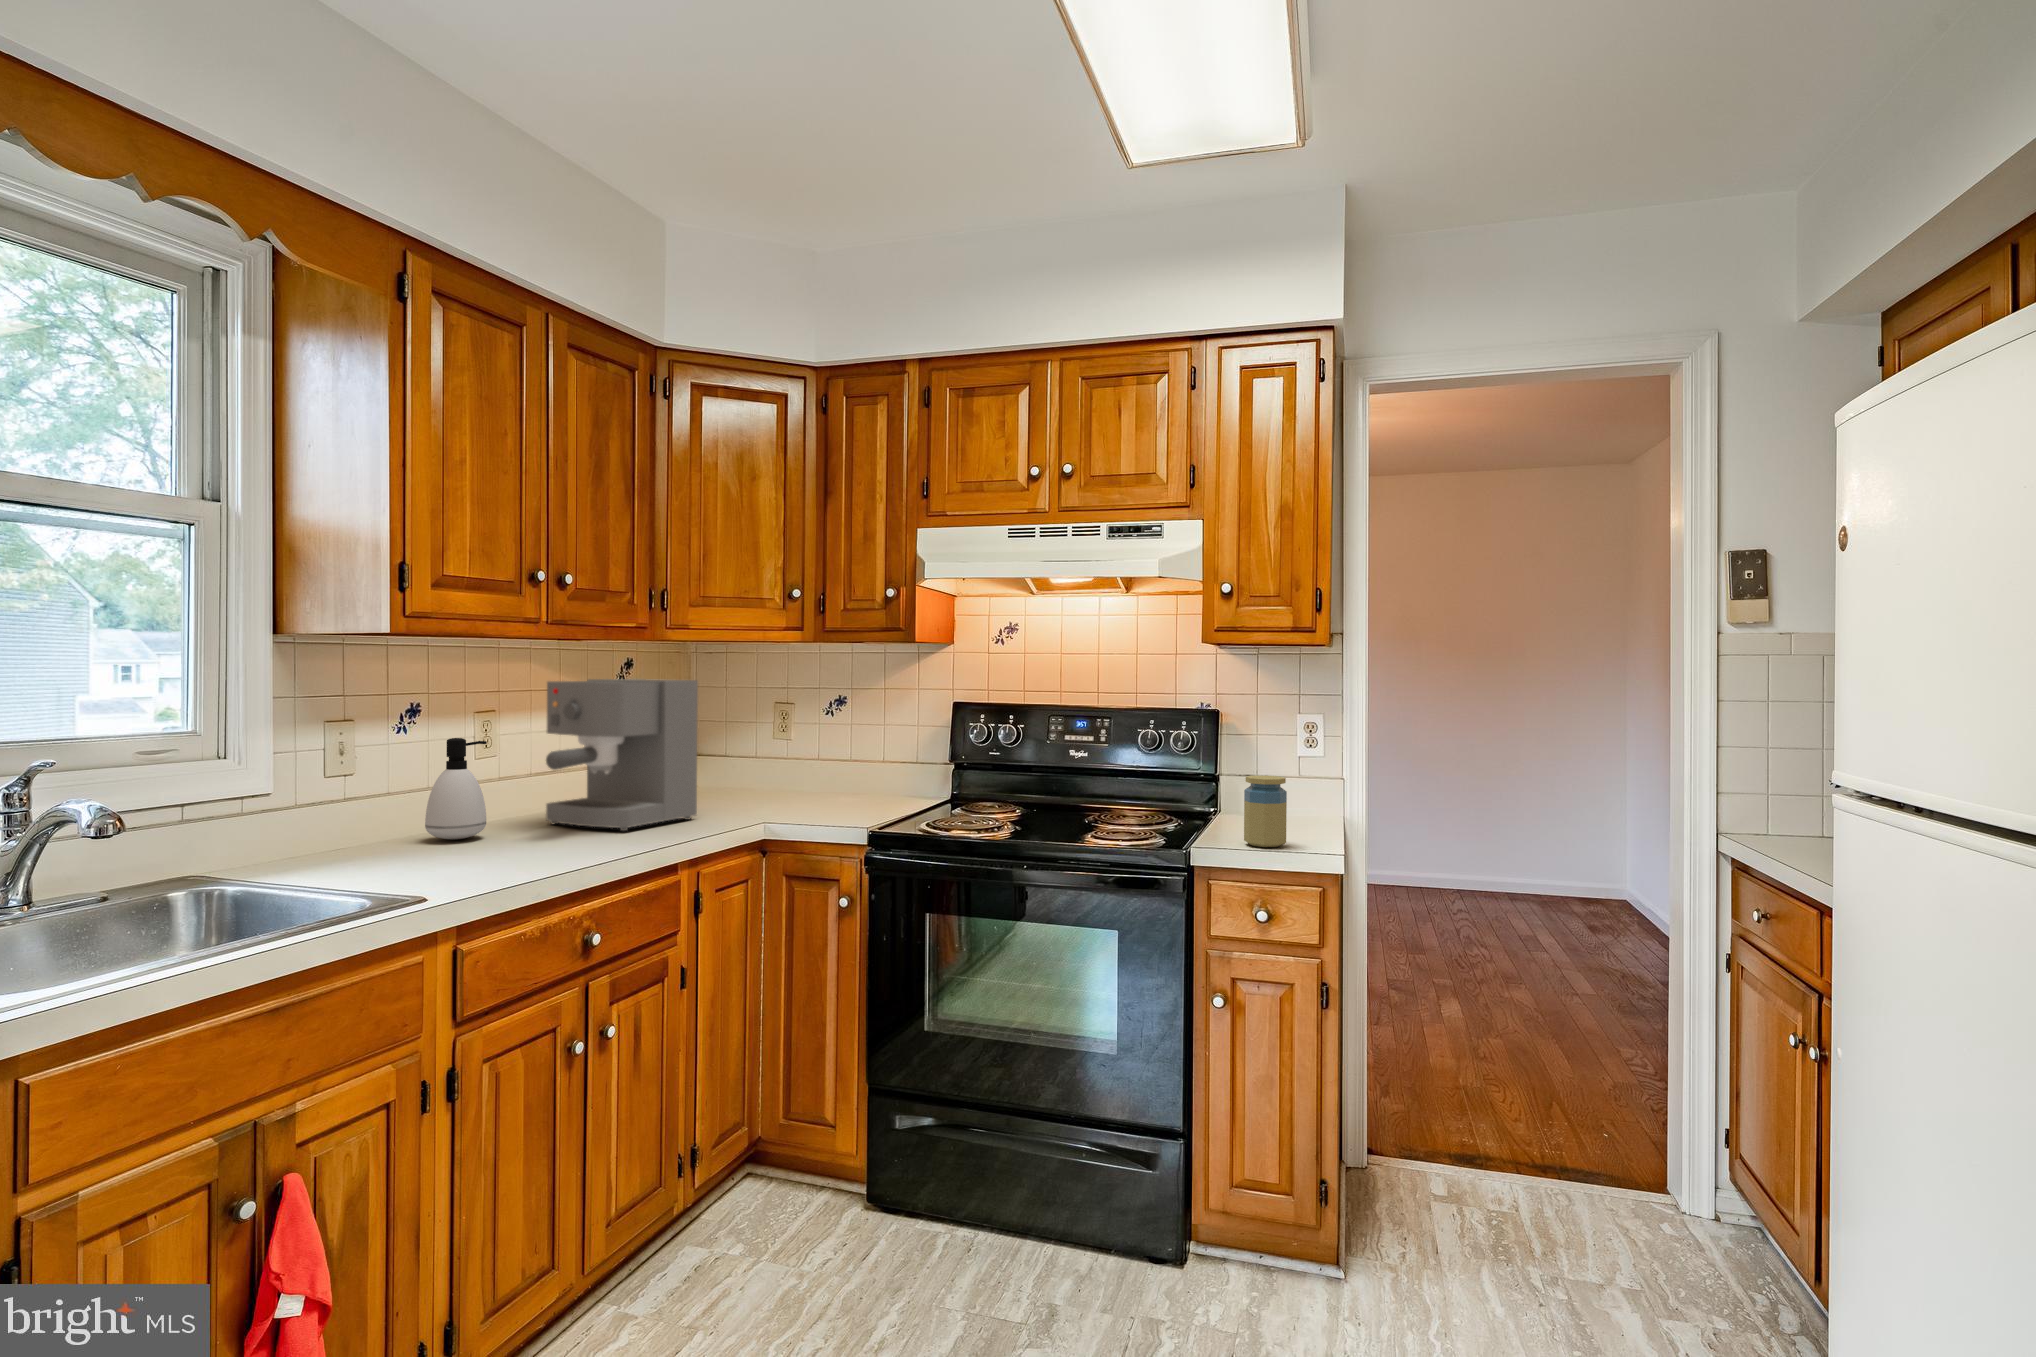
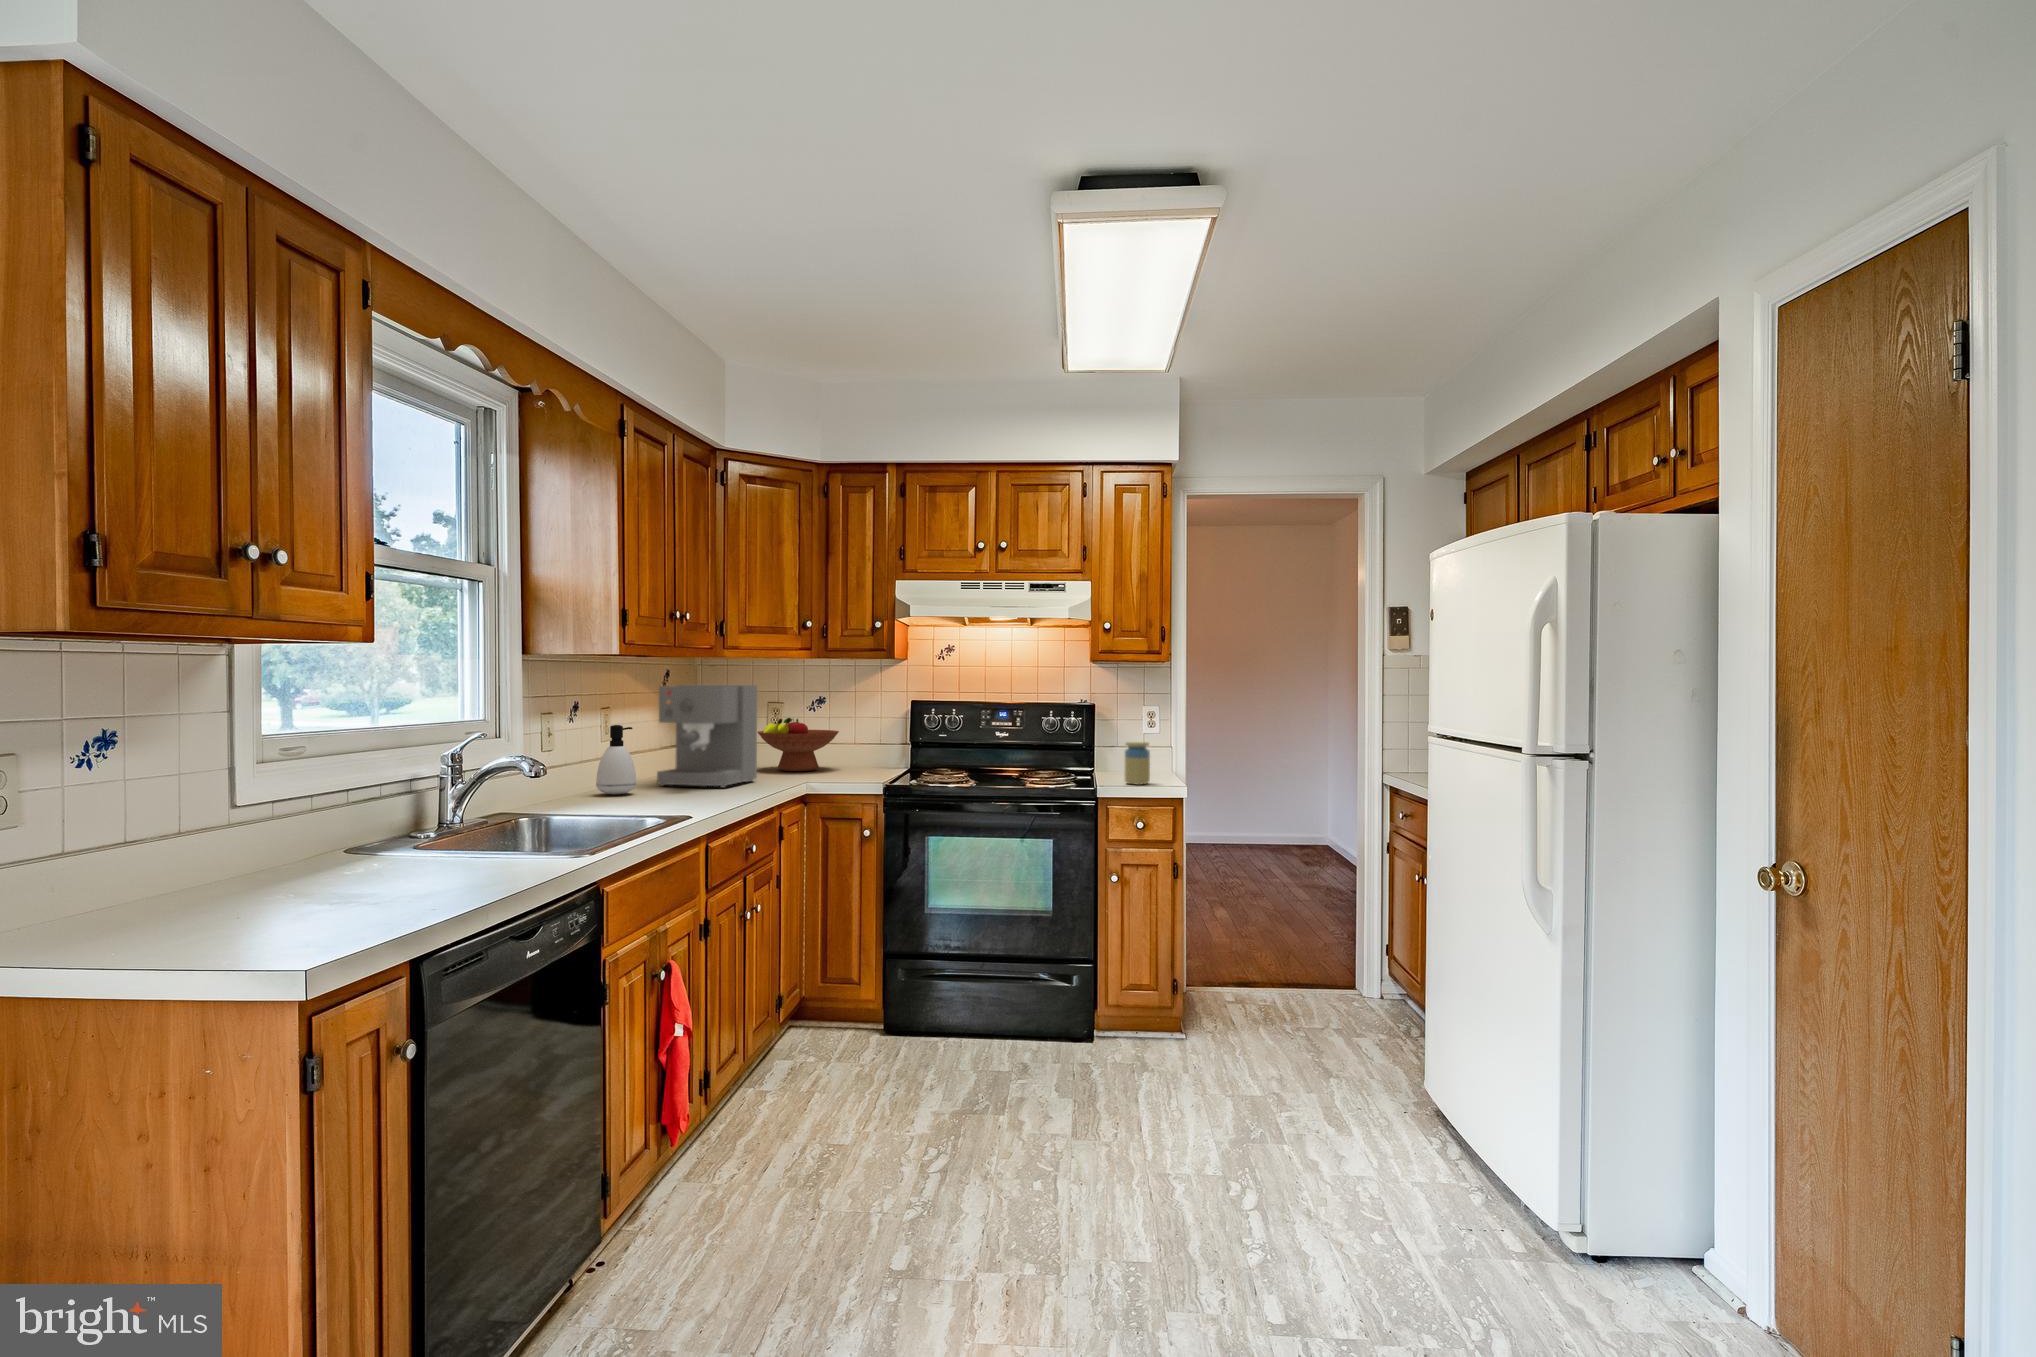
fruit bowl: none [735,726,850,801] -> present [758,718,839,771]

